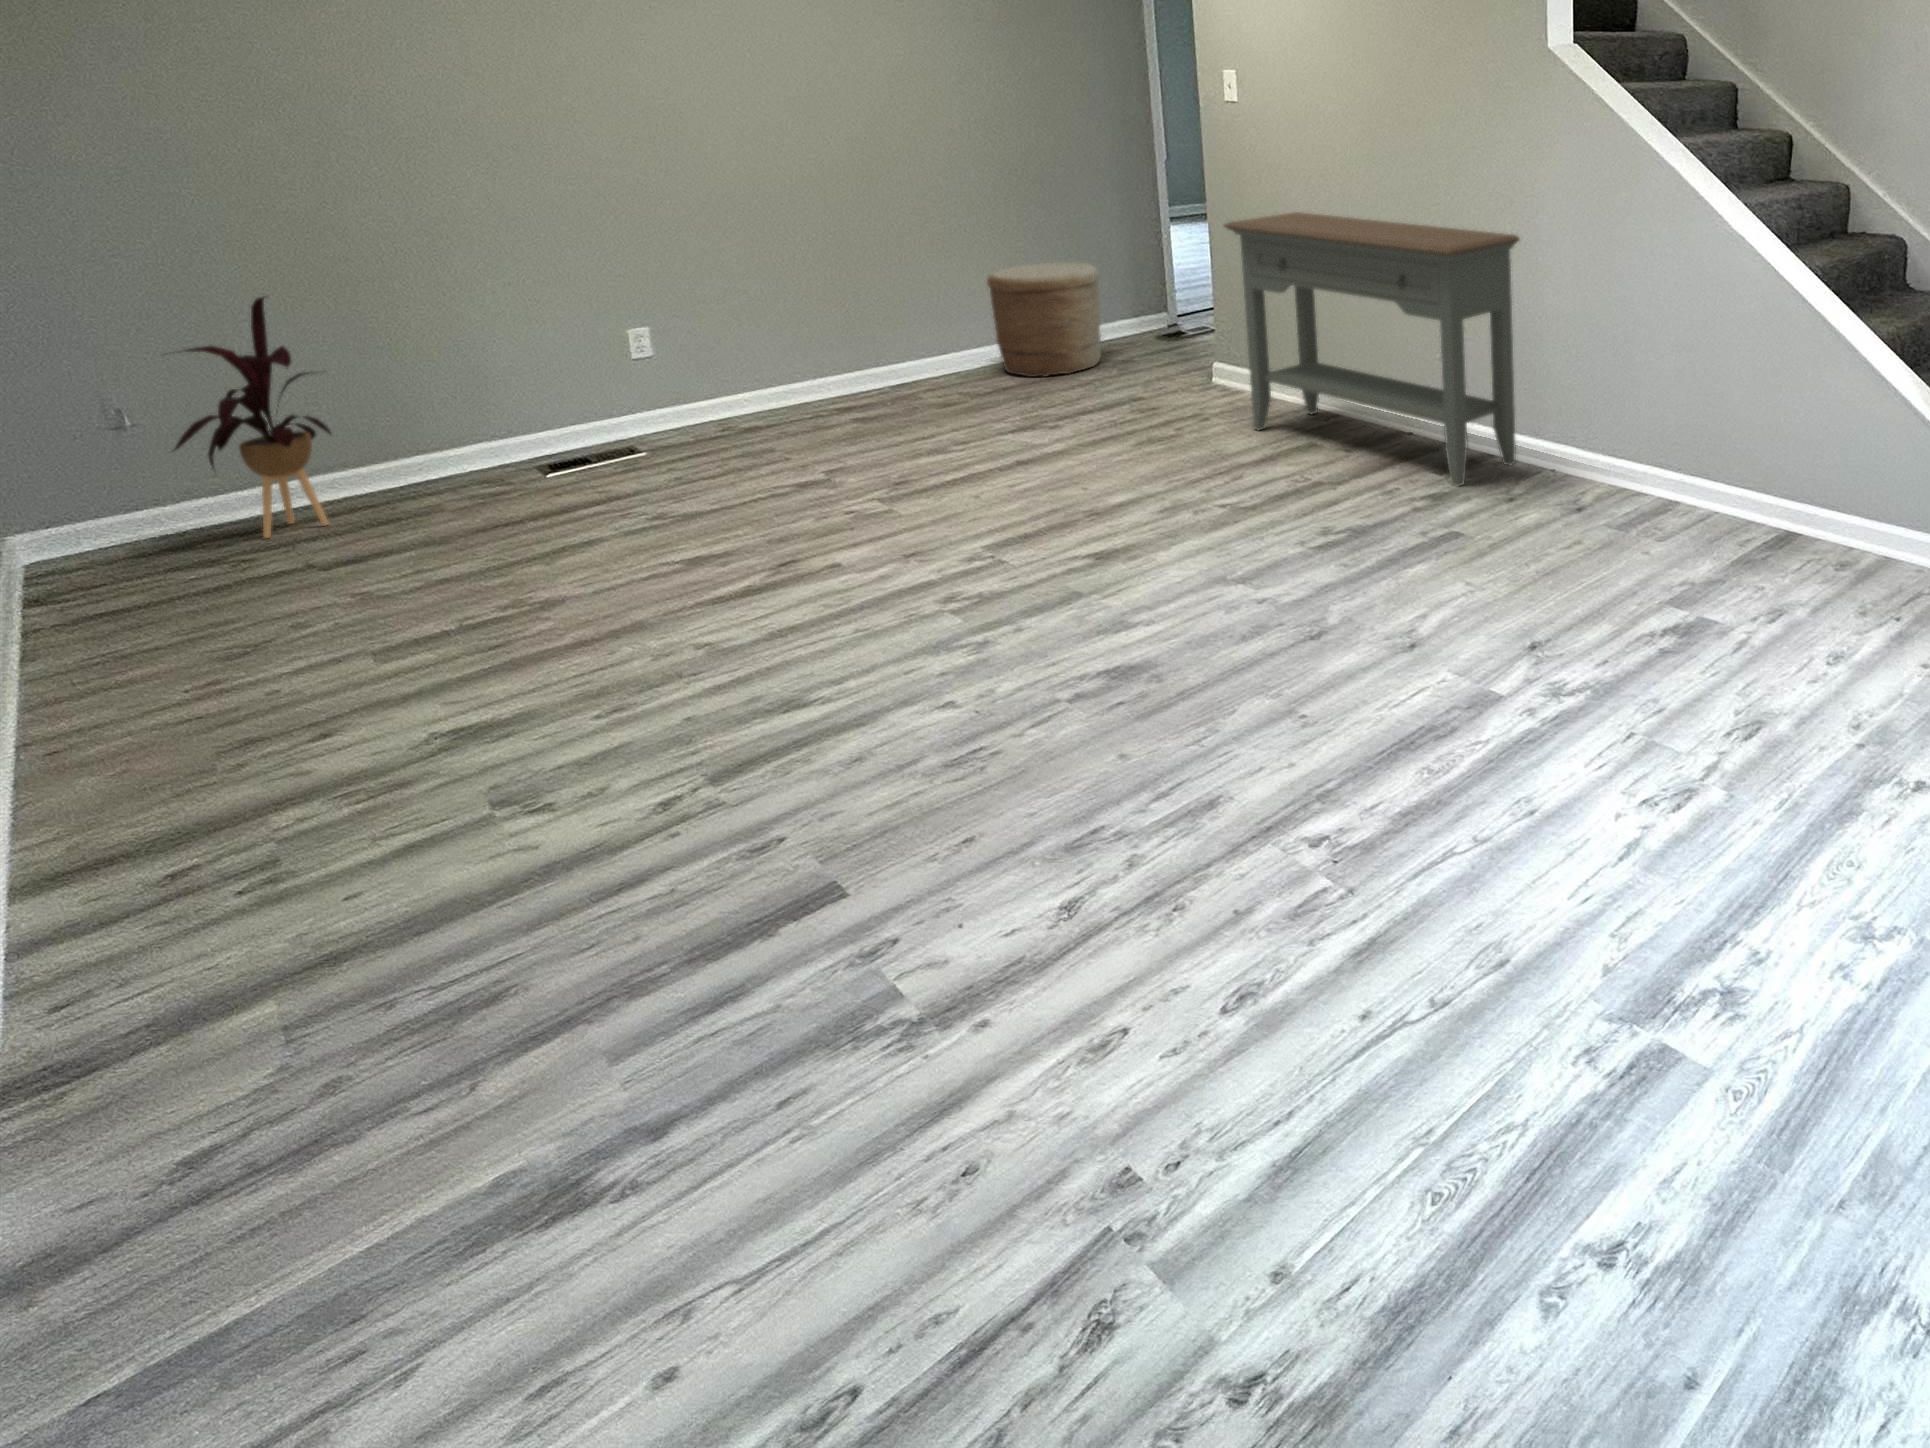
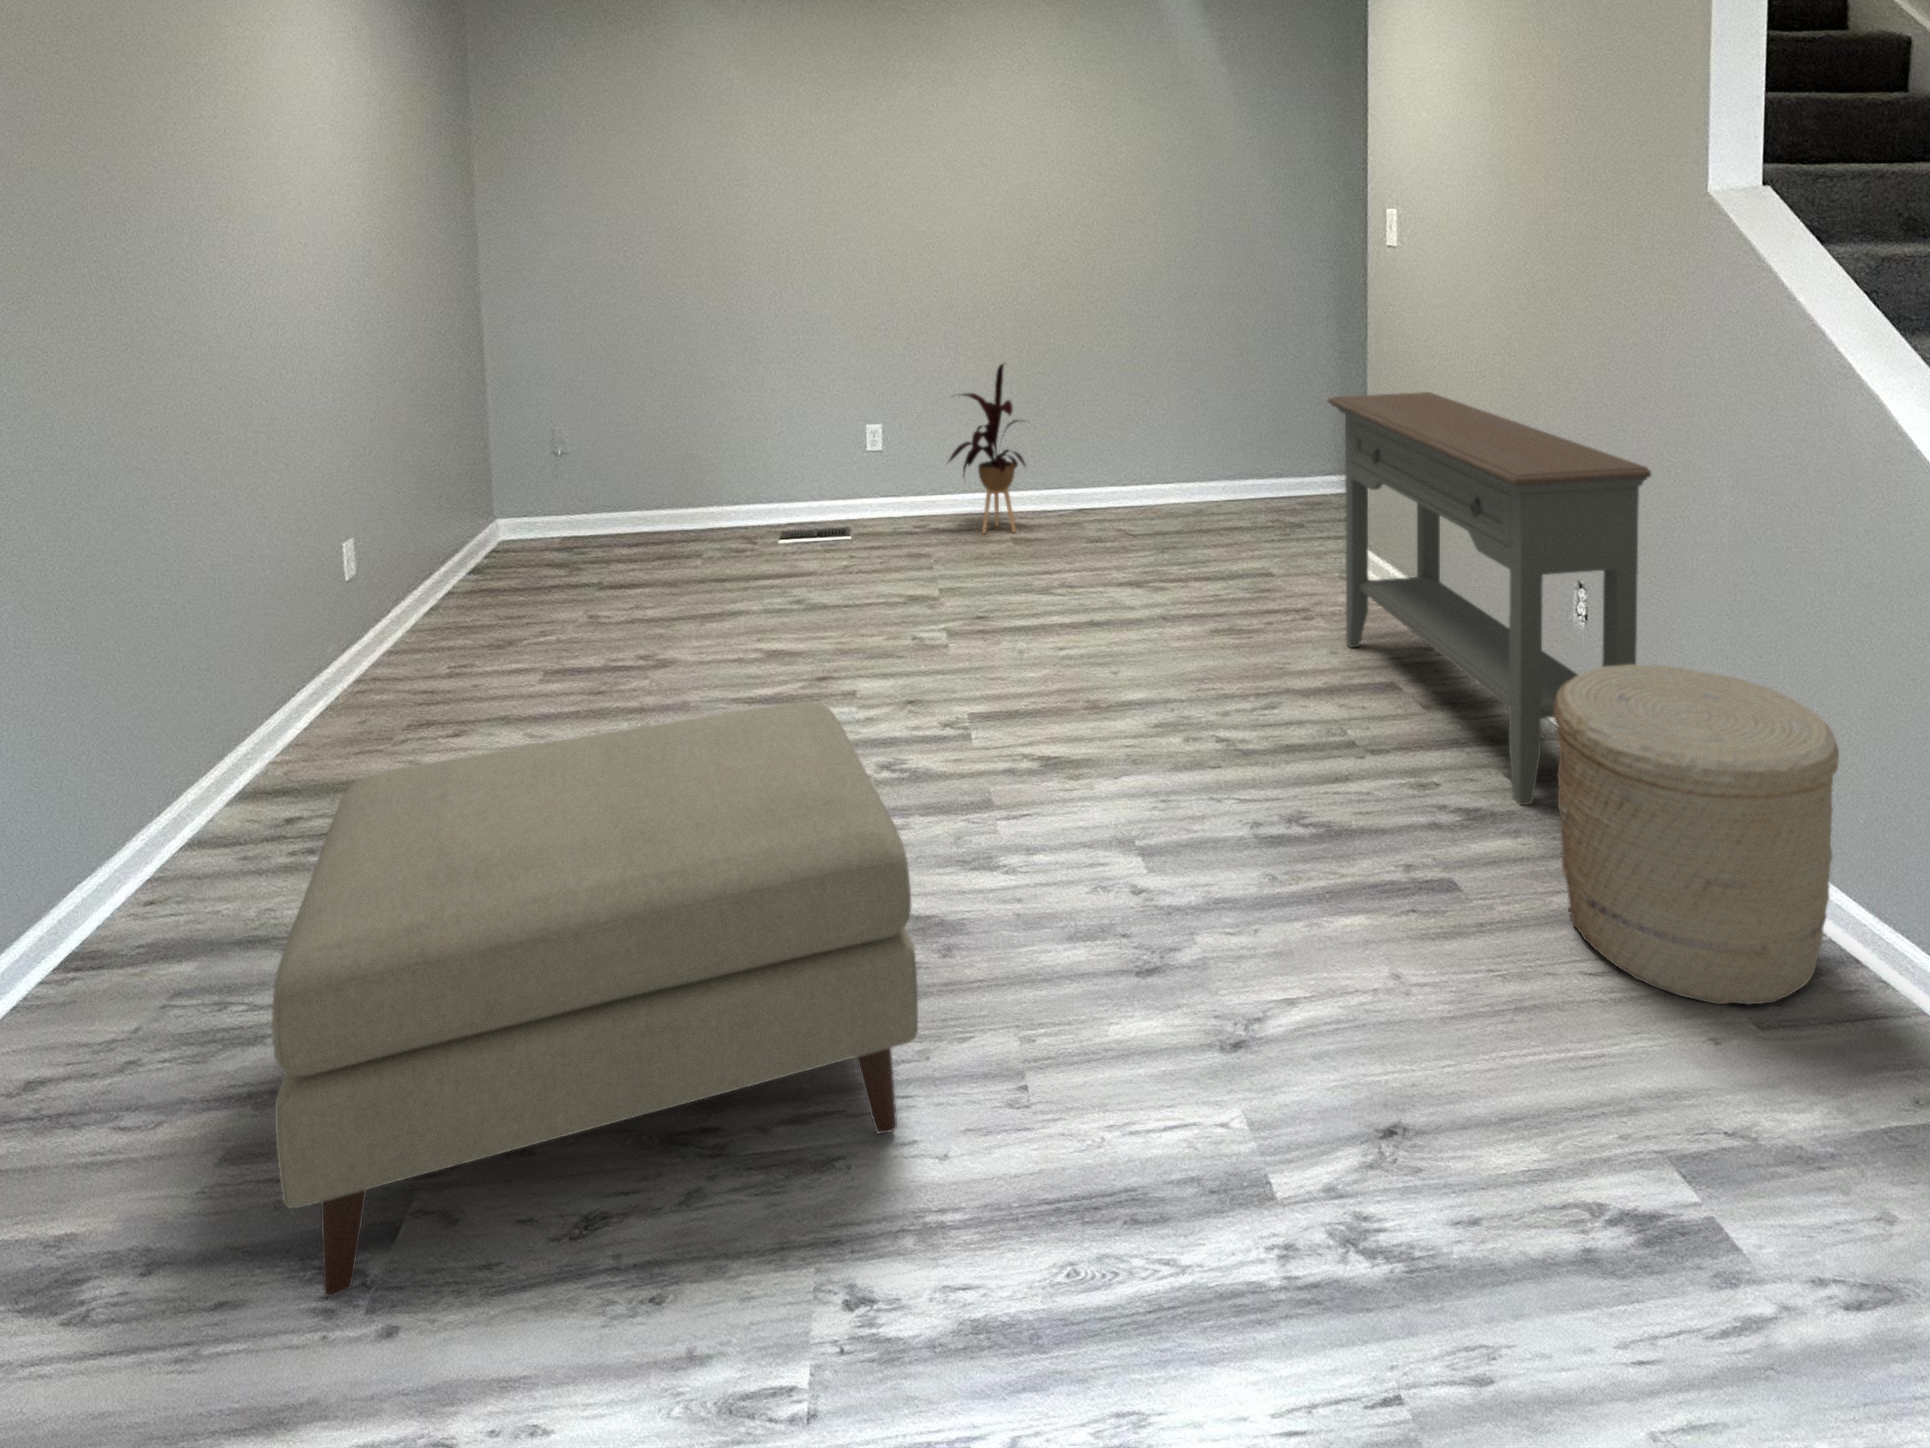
woven basket: present [987,262,1101,377] -> present [1554,665,1839,1004]
house plant: present [174,297,331,538] -> present [949,364,1025,534]
ottoman: none [592,504,1258,1041] -> present [272,702,918,1297]

